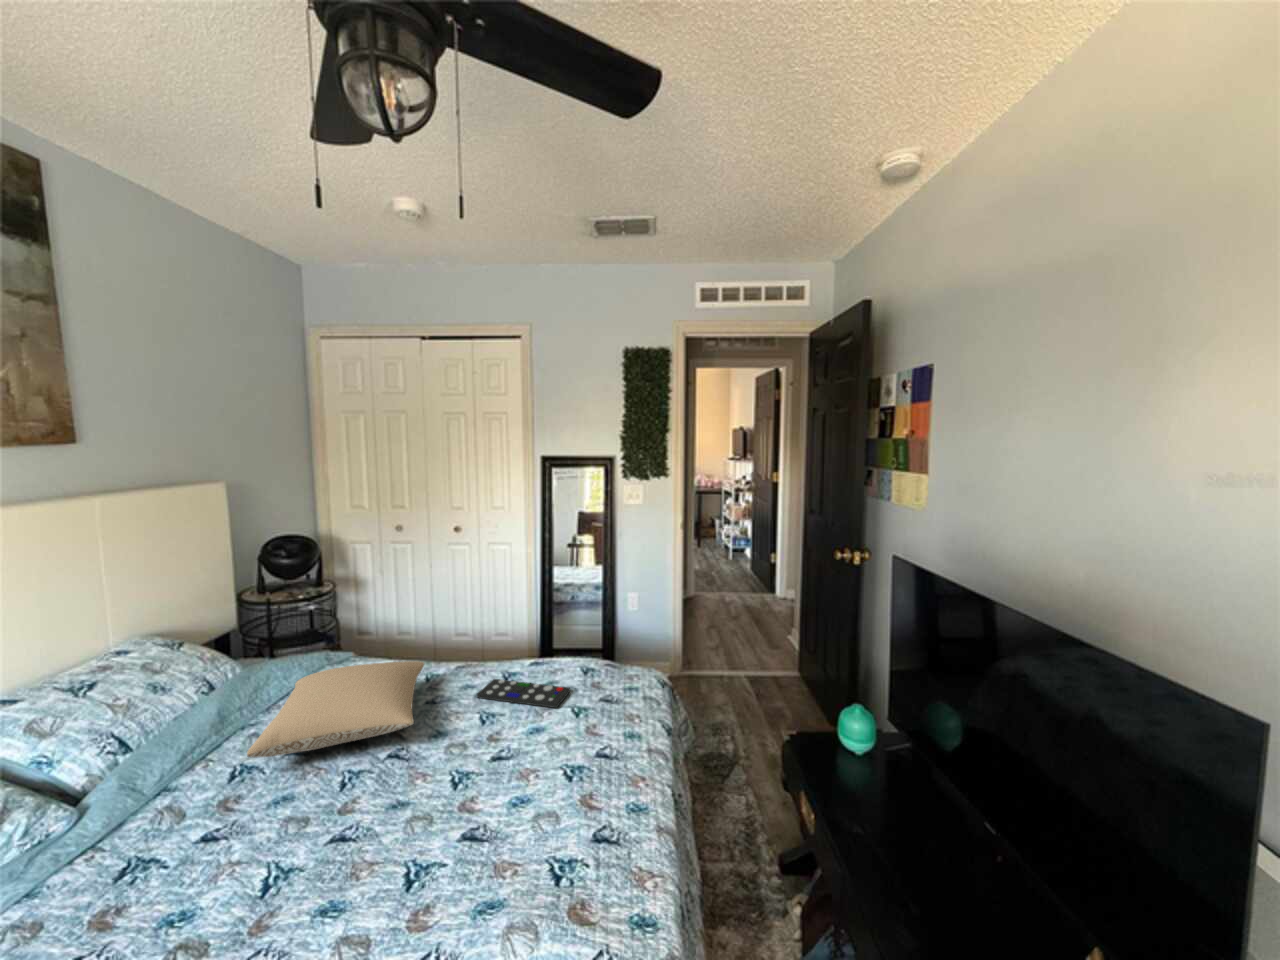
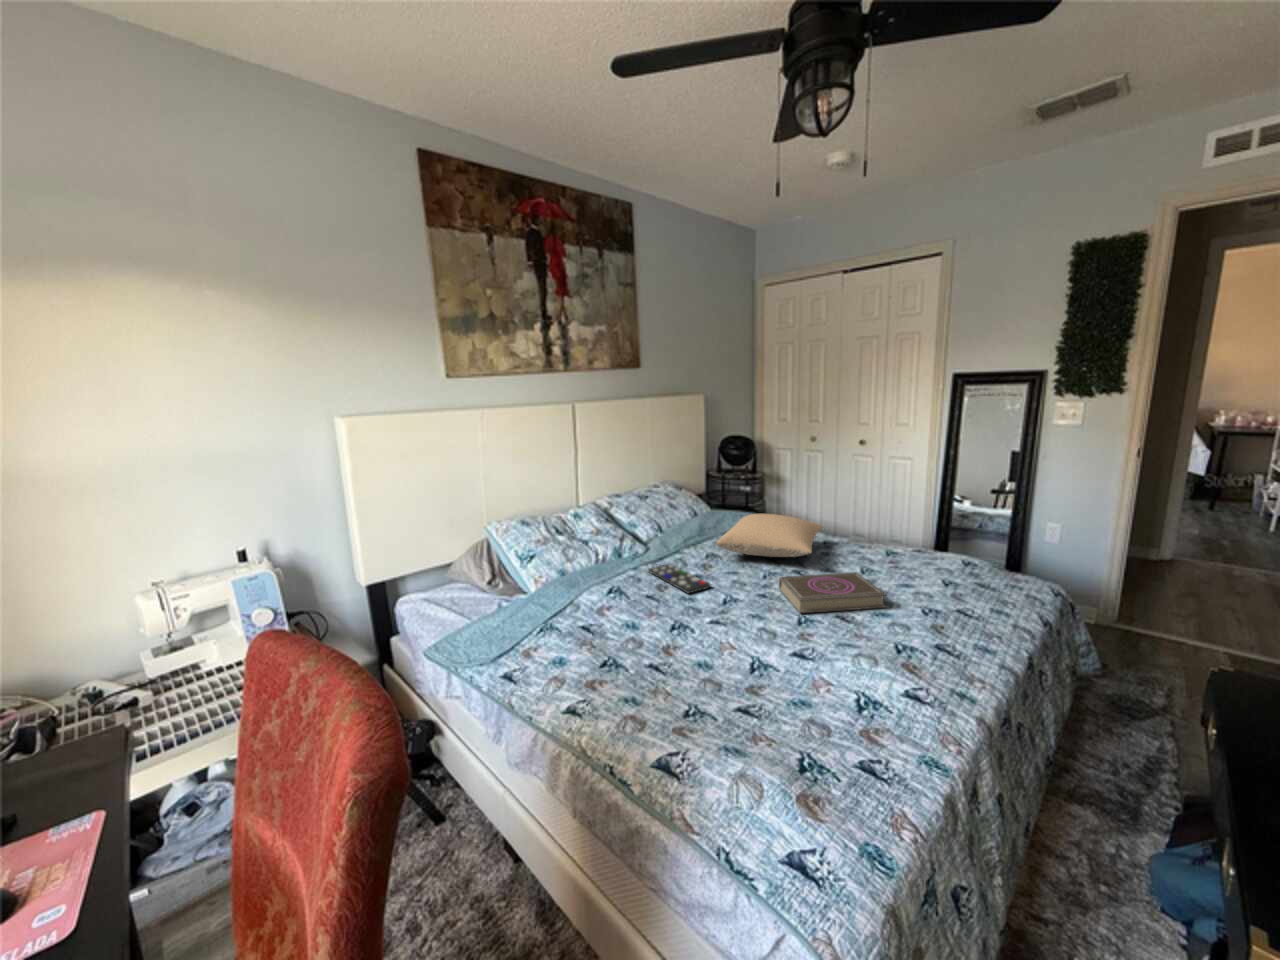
remote control: present [477,679,570,708] -> present [648,564,711,593]
book: none [366,735,522,857] -> present [779,572,886,613]

